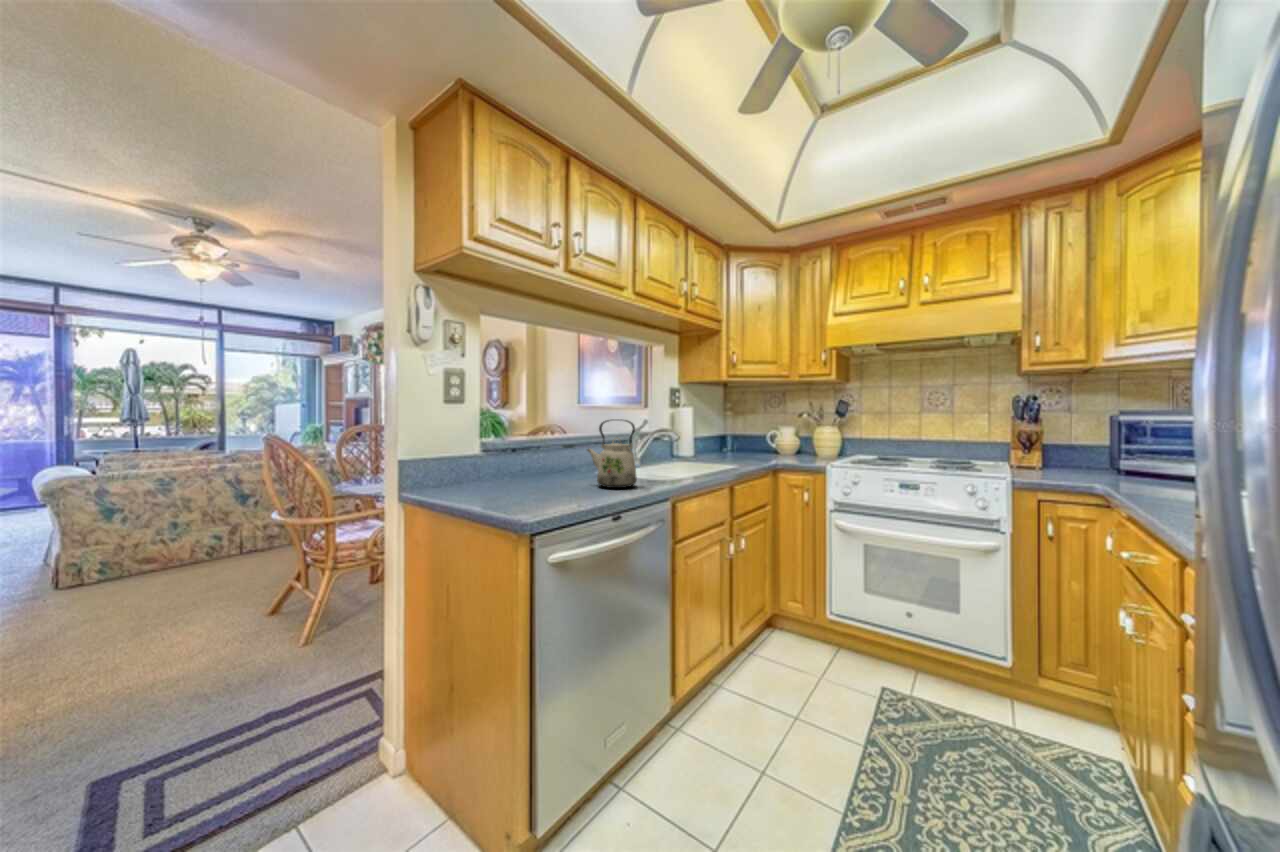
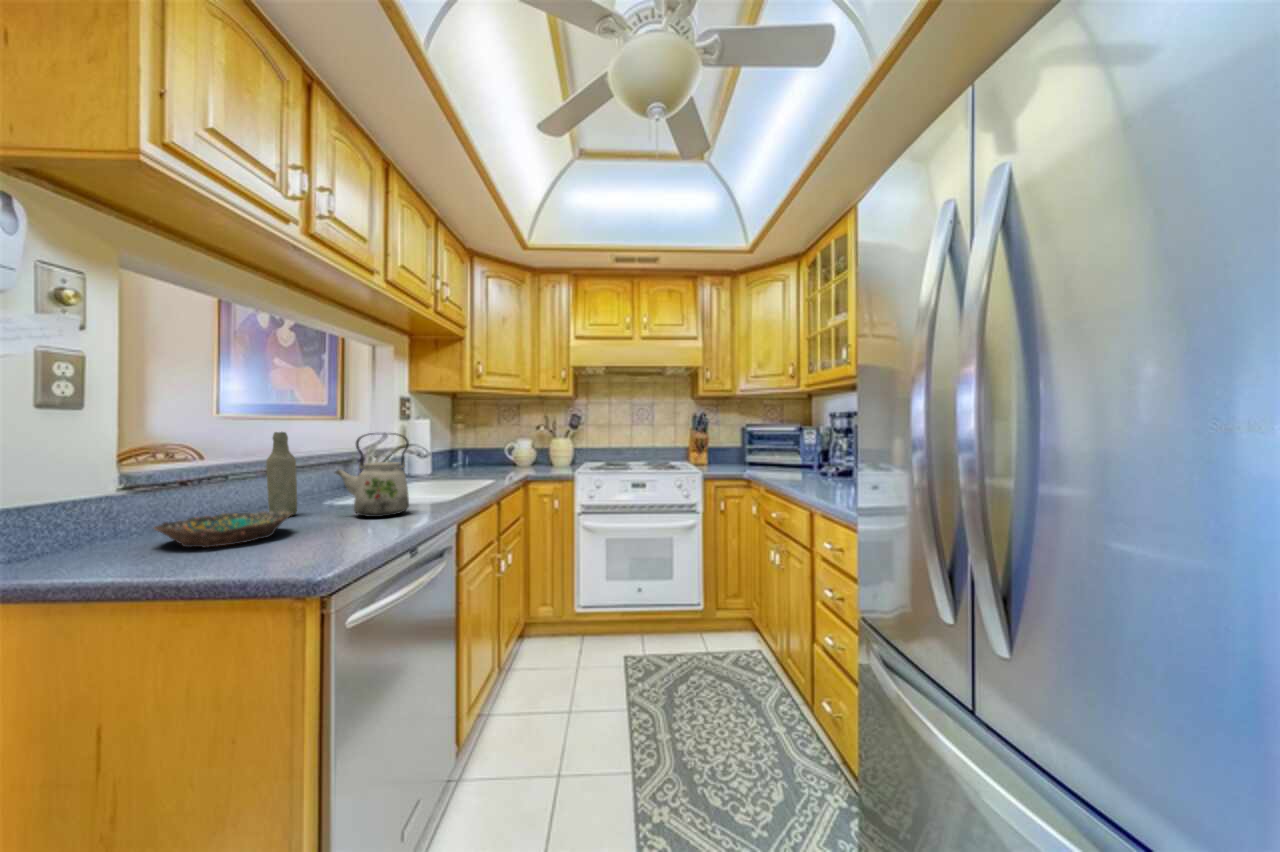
bottle: none [551,419,570,481] -> present [266,432,297,515]
bowl: none [480,474,551,495] -> present [154,510,293,548]

